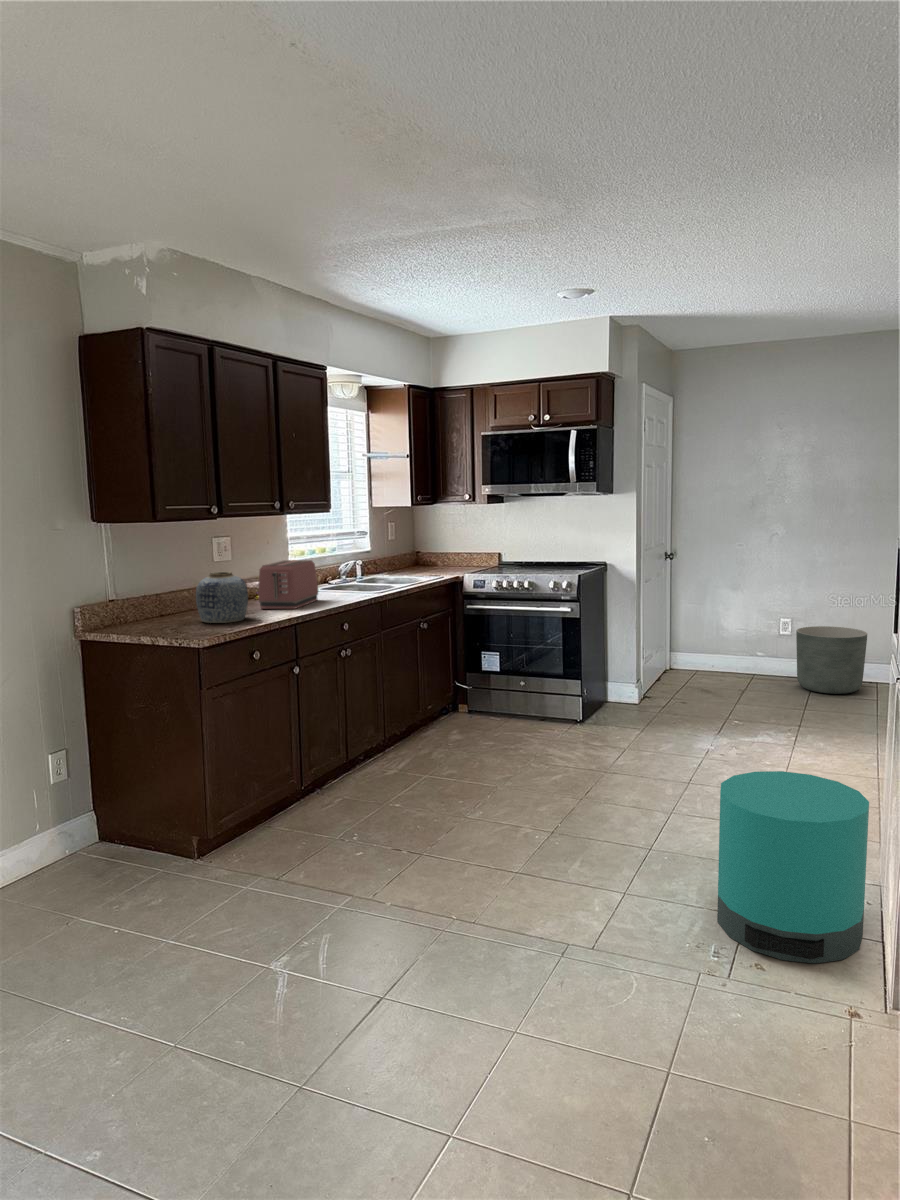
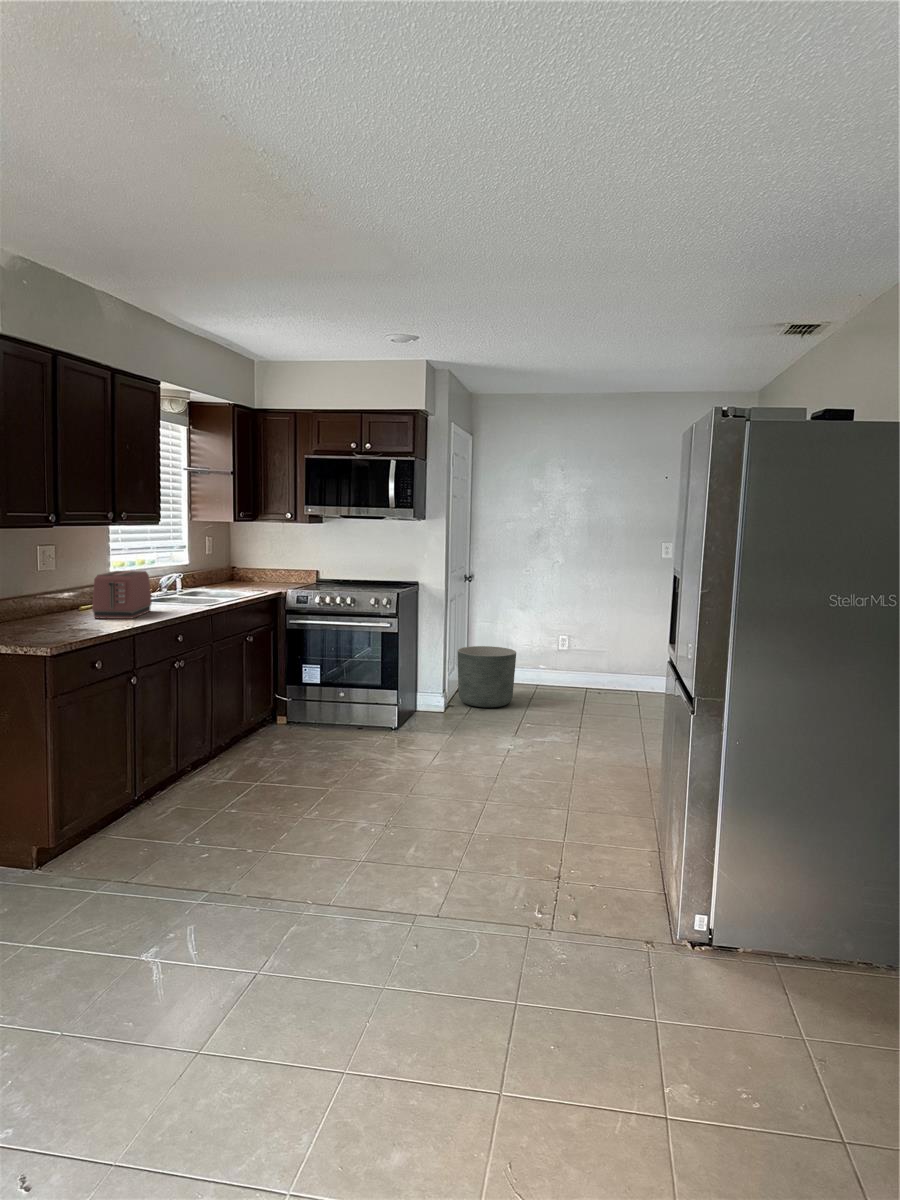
vase: present [196,572,248,623] -> none [31,579,88,631]
planter: present [796,626,867,694] -> present [458,646,516,707]
trash can: present [717,771,869,963] -> none [539,757,659,912]

